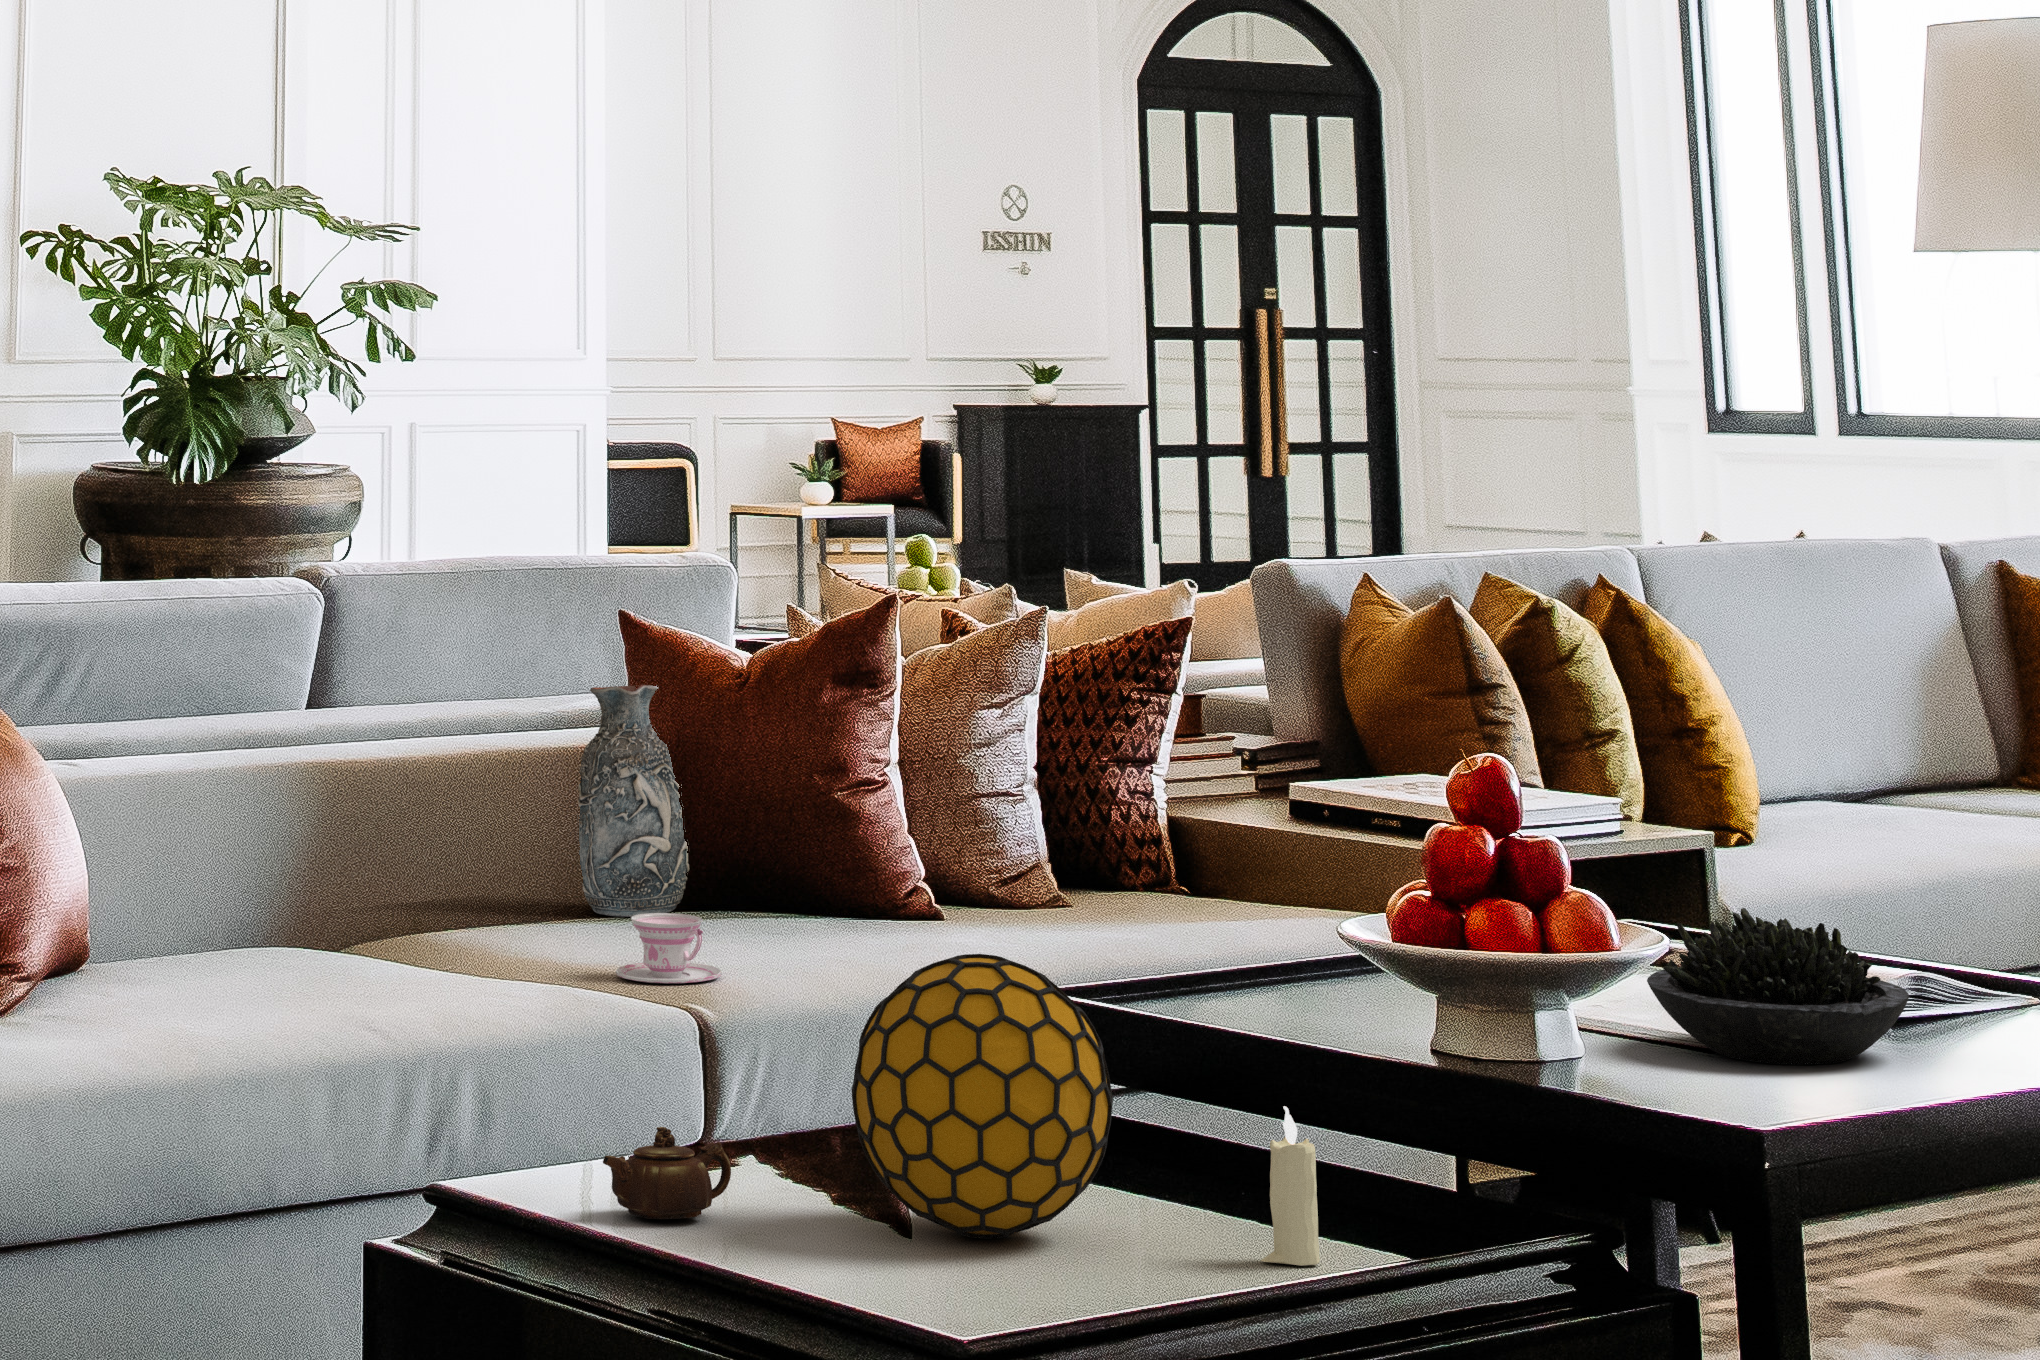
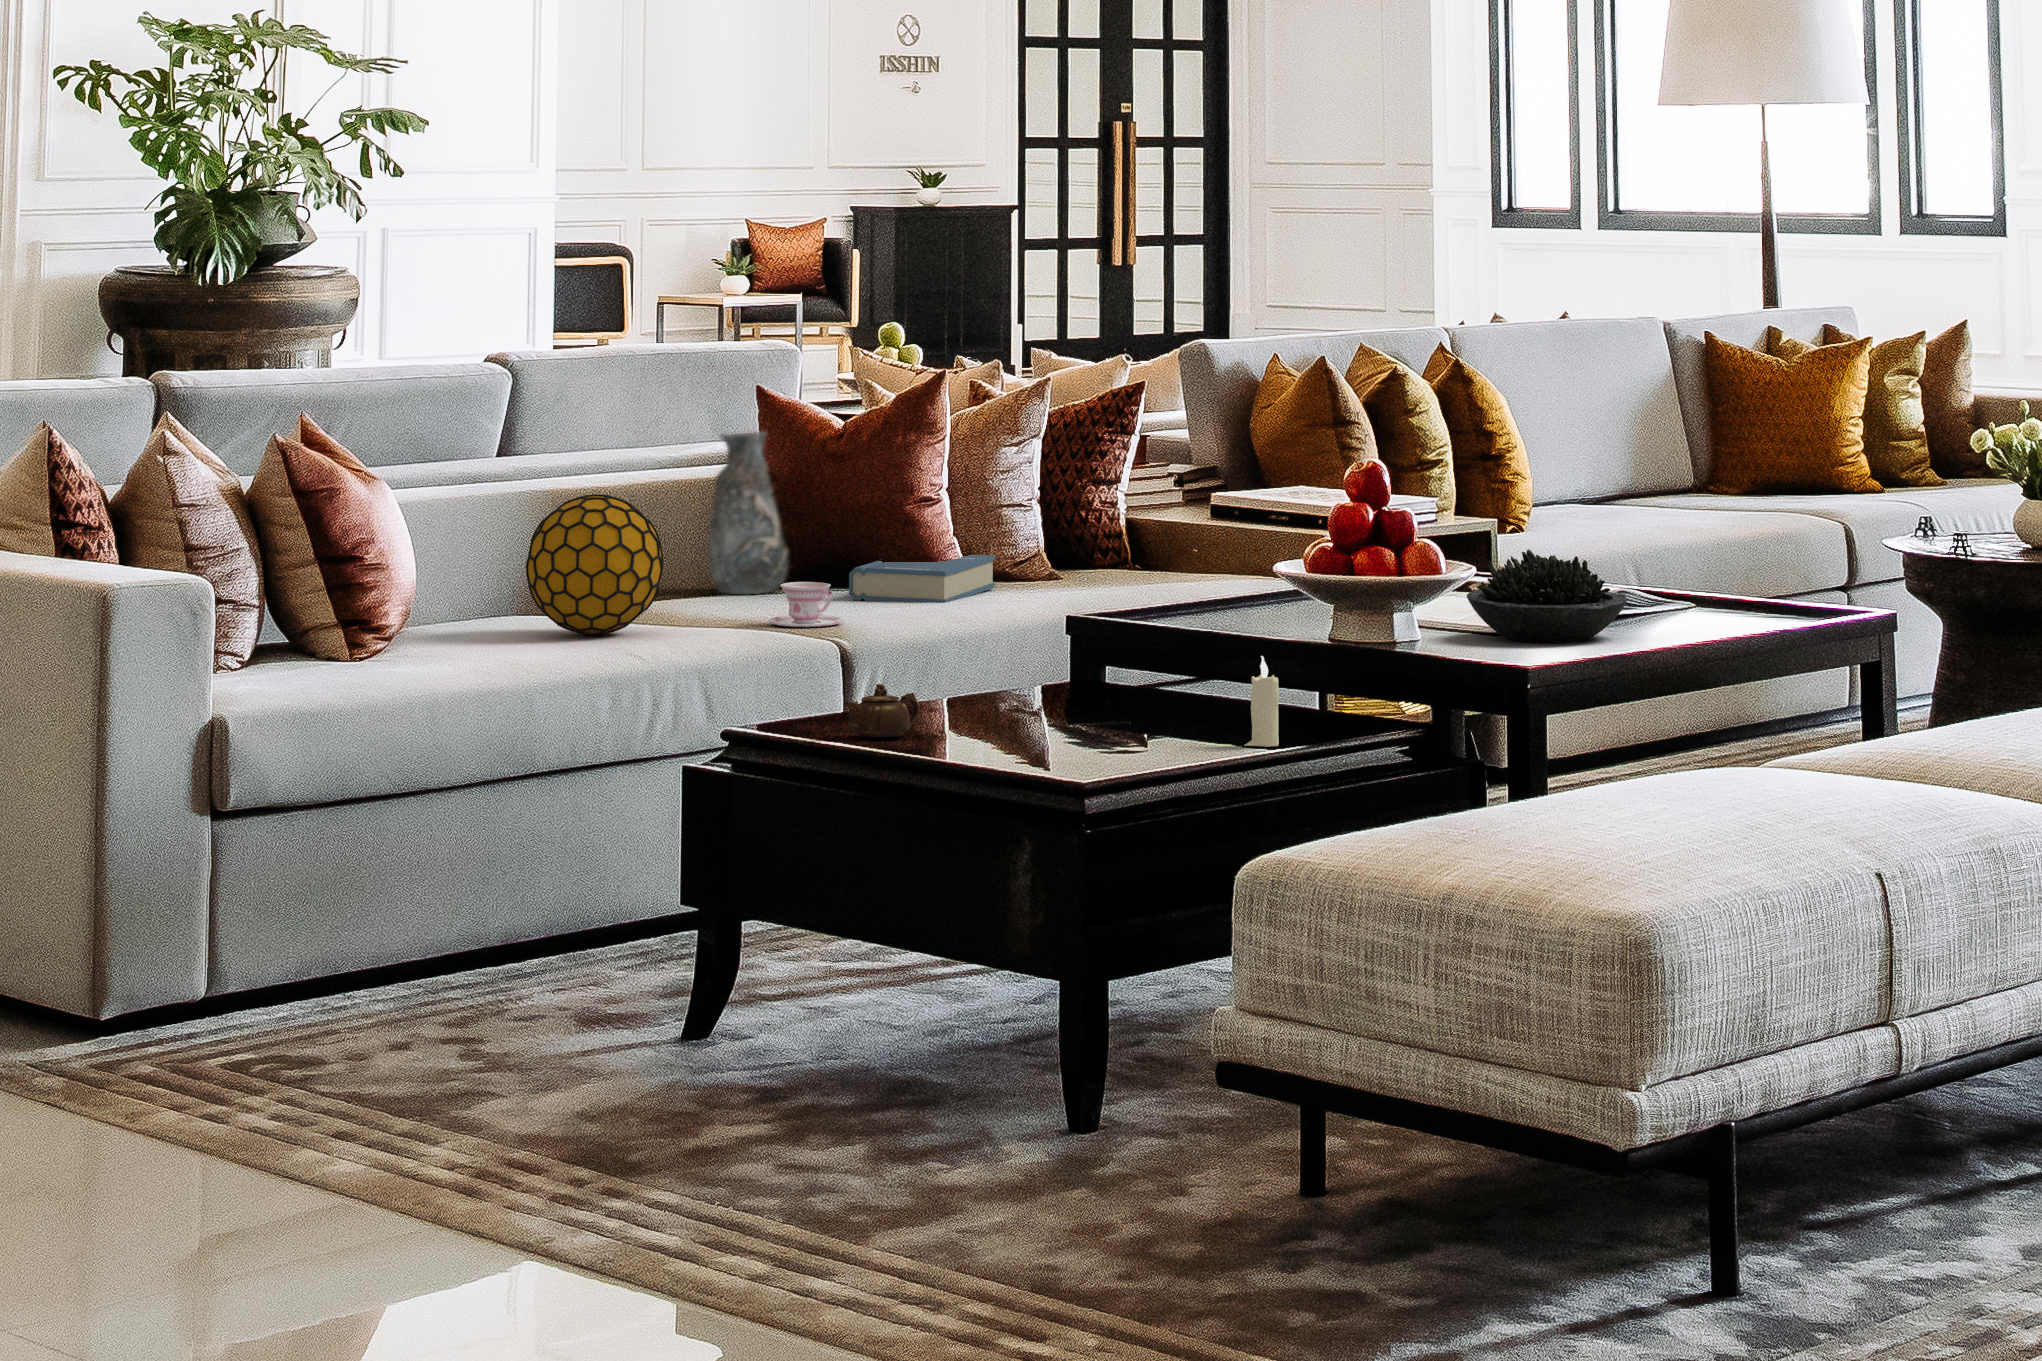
hardback book: none [759,861,974,945] -> present [849,555,995,603]
decorative ball: present [852,954,1113,1239] -> present [526,494,664,636]

